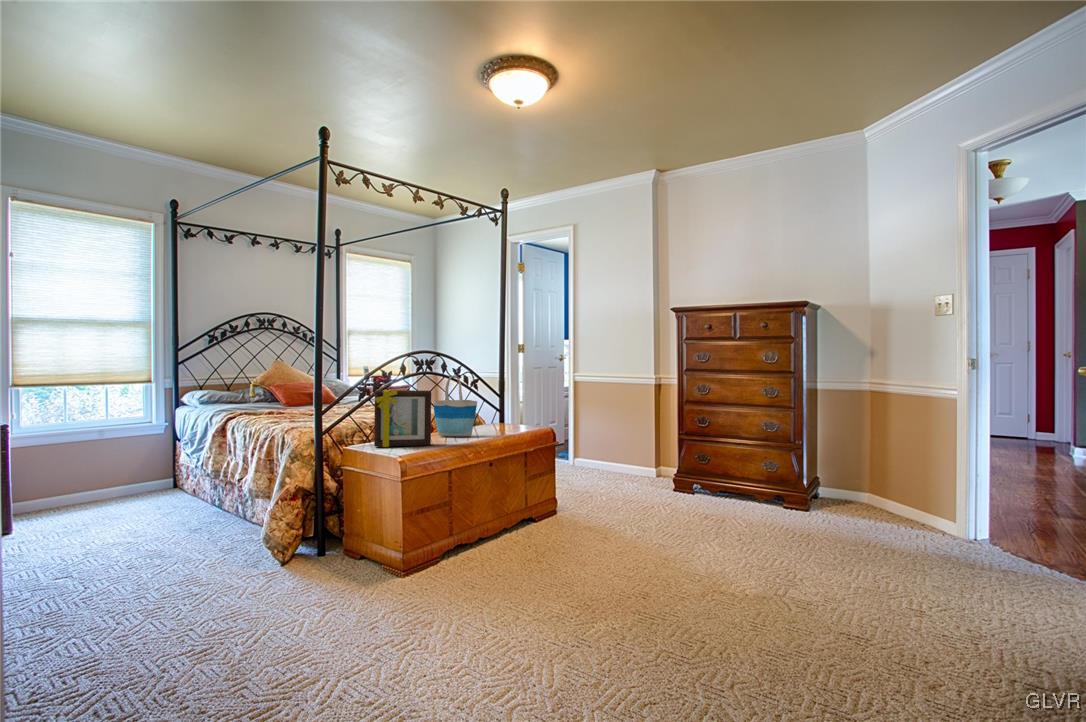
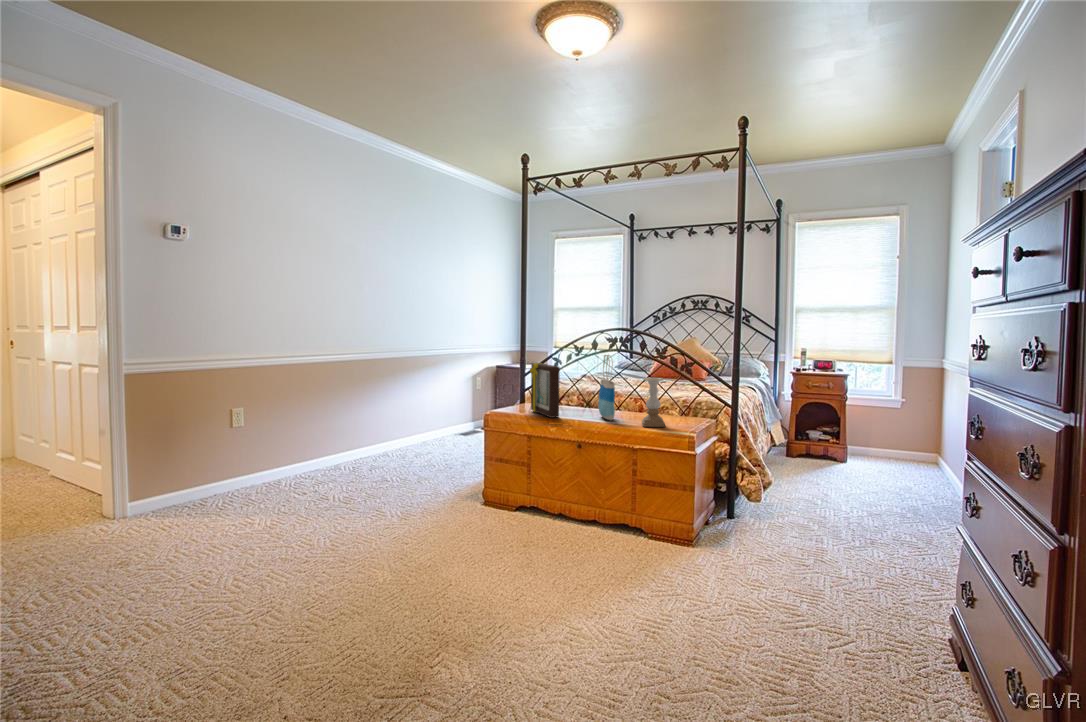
candle holder: none [489,392,513,434] -> present [642,377,665,427]

